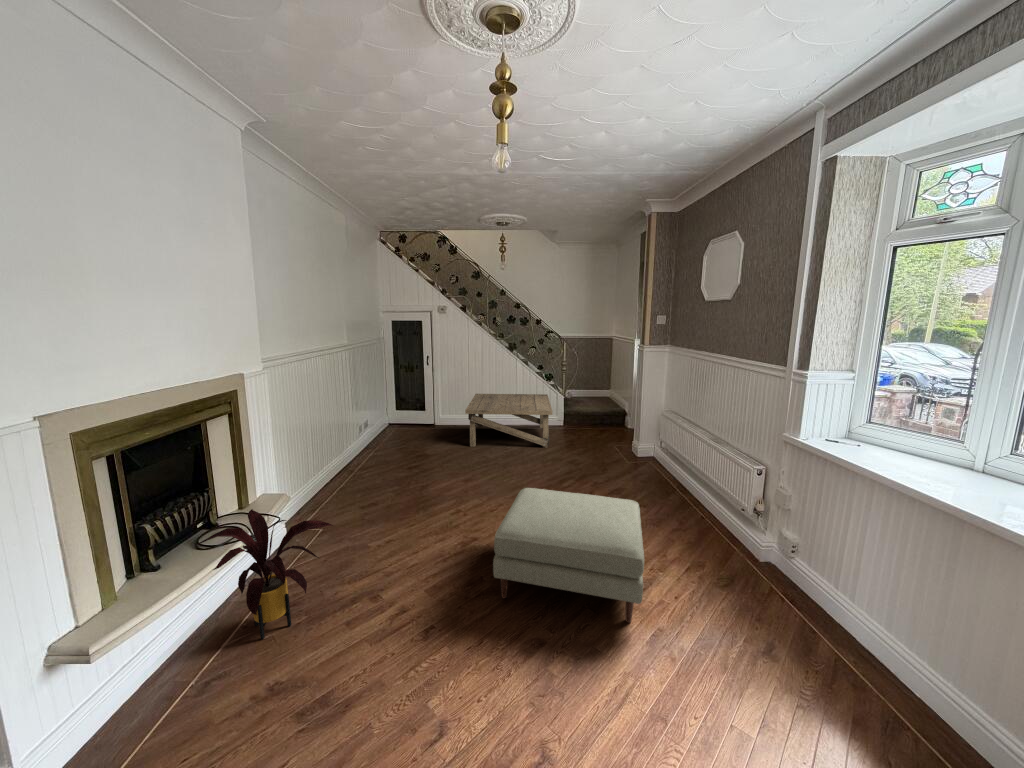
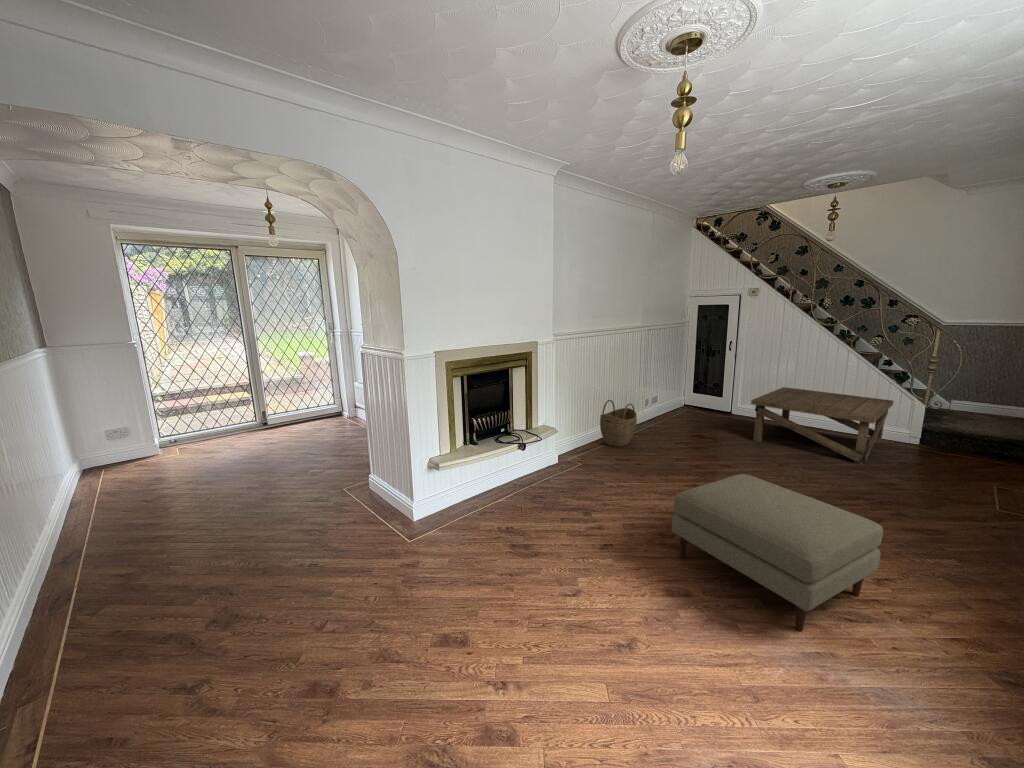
woven basket: none [326,436,369,491] -> present [600,400,637,447]
house plant: present [198,509,333,640] -> none [493,427,564,507]

